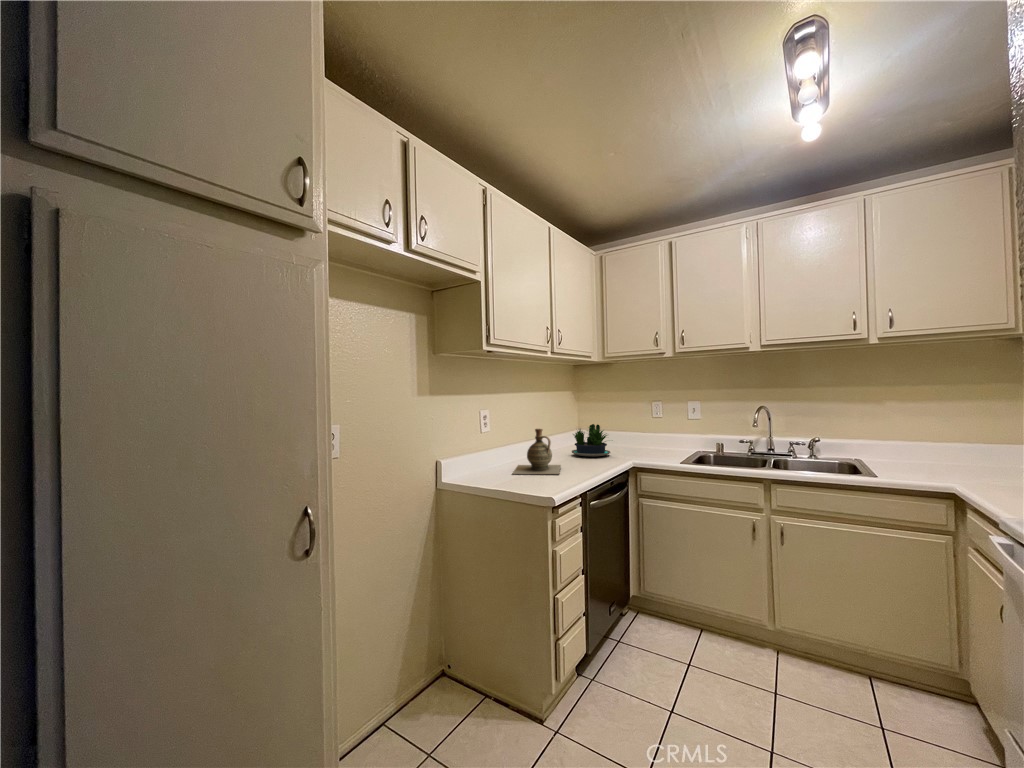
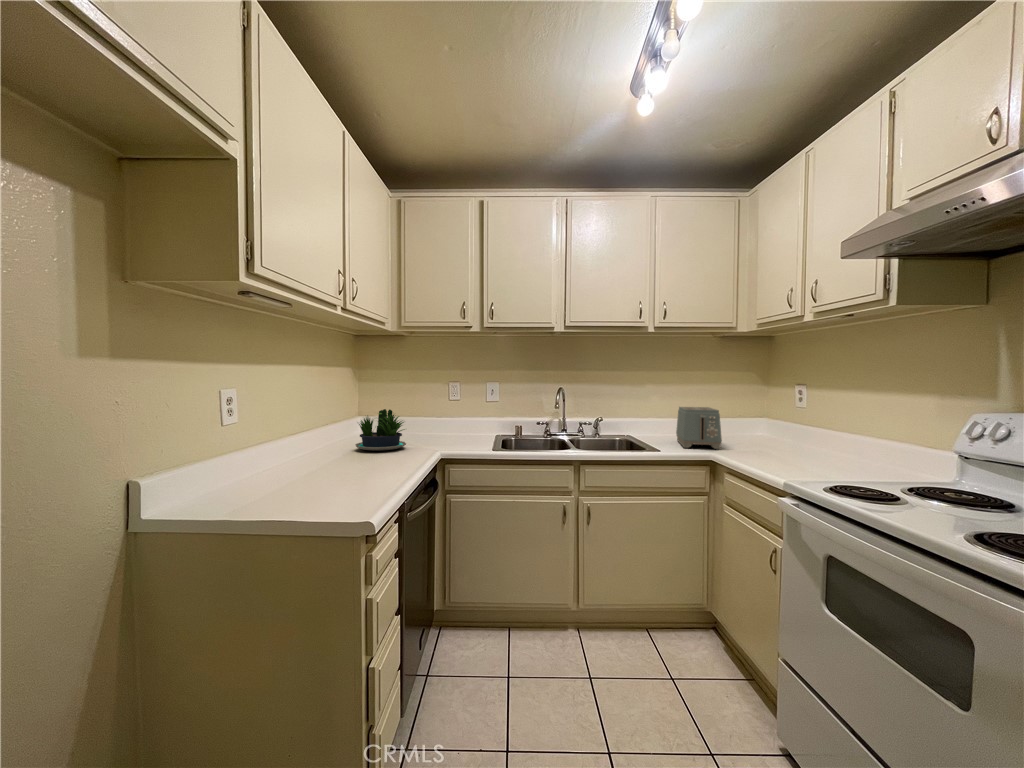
toaster: none [921,428,986,483] -> present [676,407,722,449]
ceramic jug: present [512,429,561,474] -> none [281,416,357,485]

